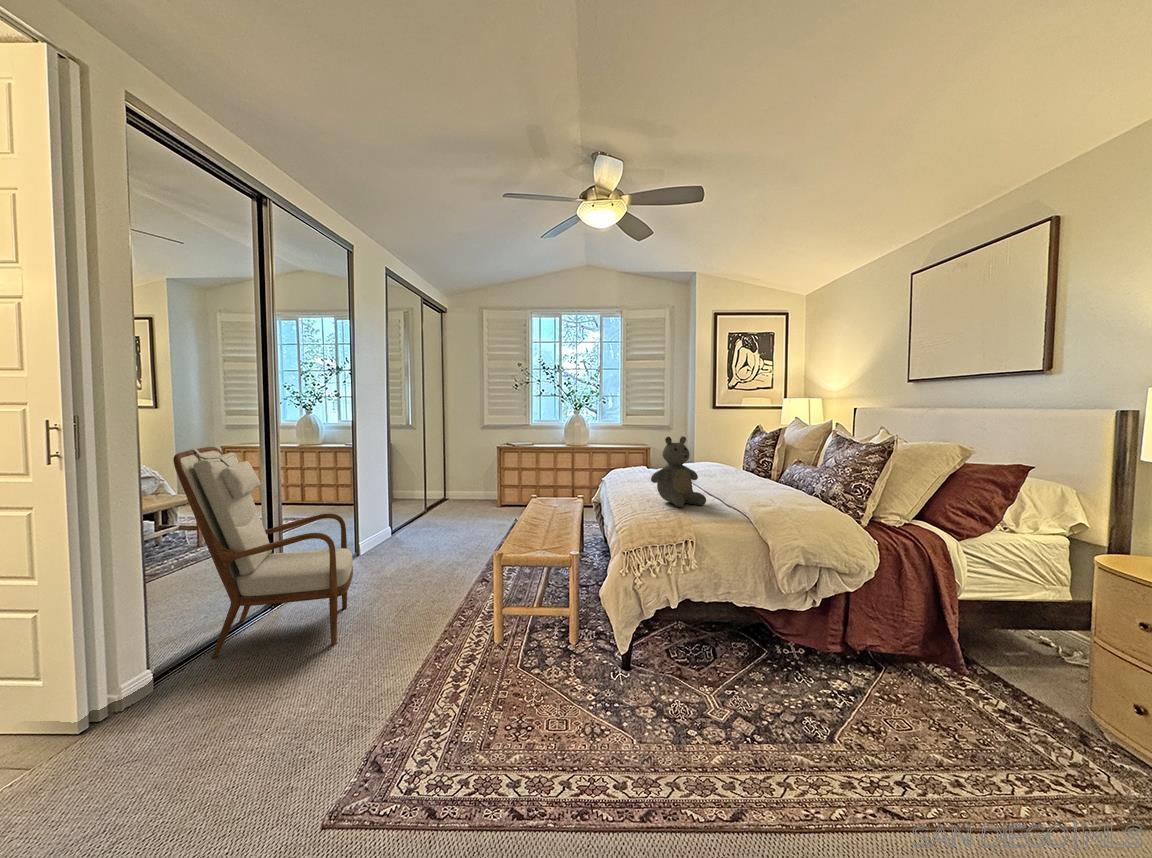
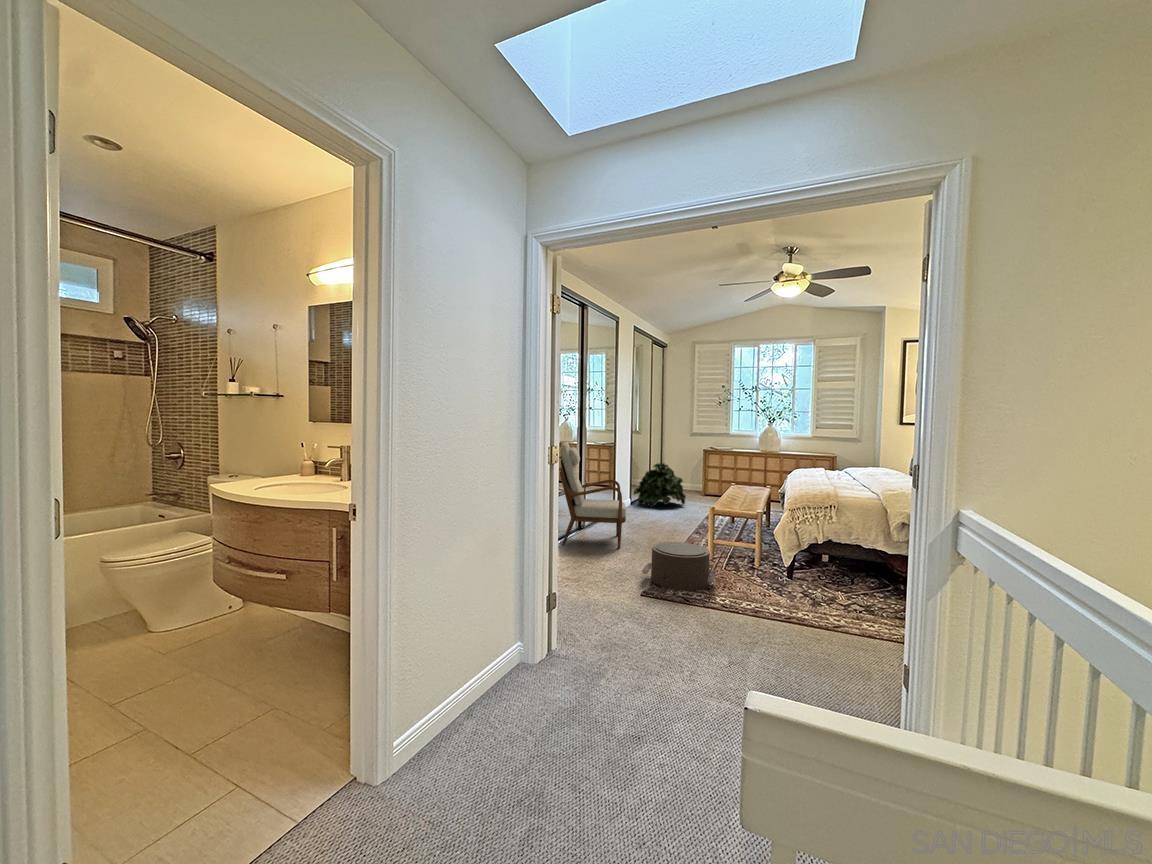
teddy bear: present [651,436,706,507] -> none [815,444,854,490]
potted plant: none [398,469,473,536] -> present [634,463,686,507]
pouf: none [340,640,501,769] -> present [642,542,716,590]

